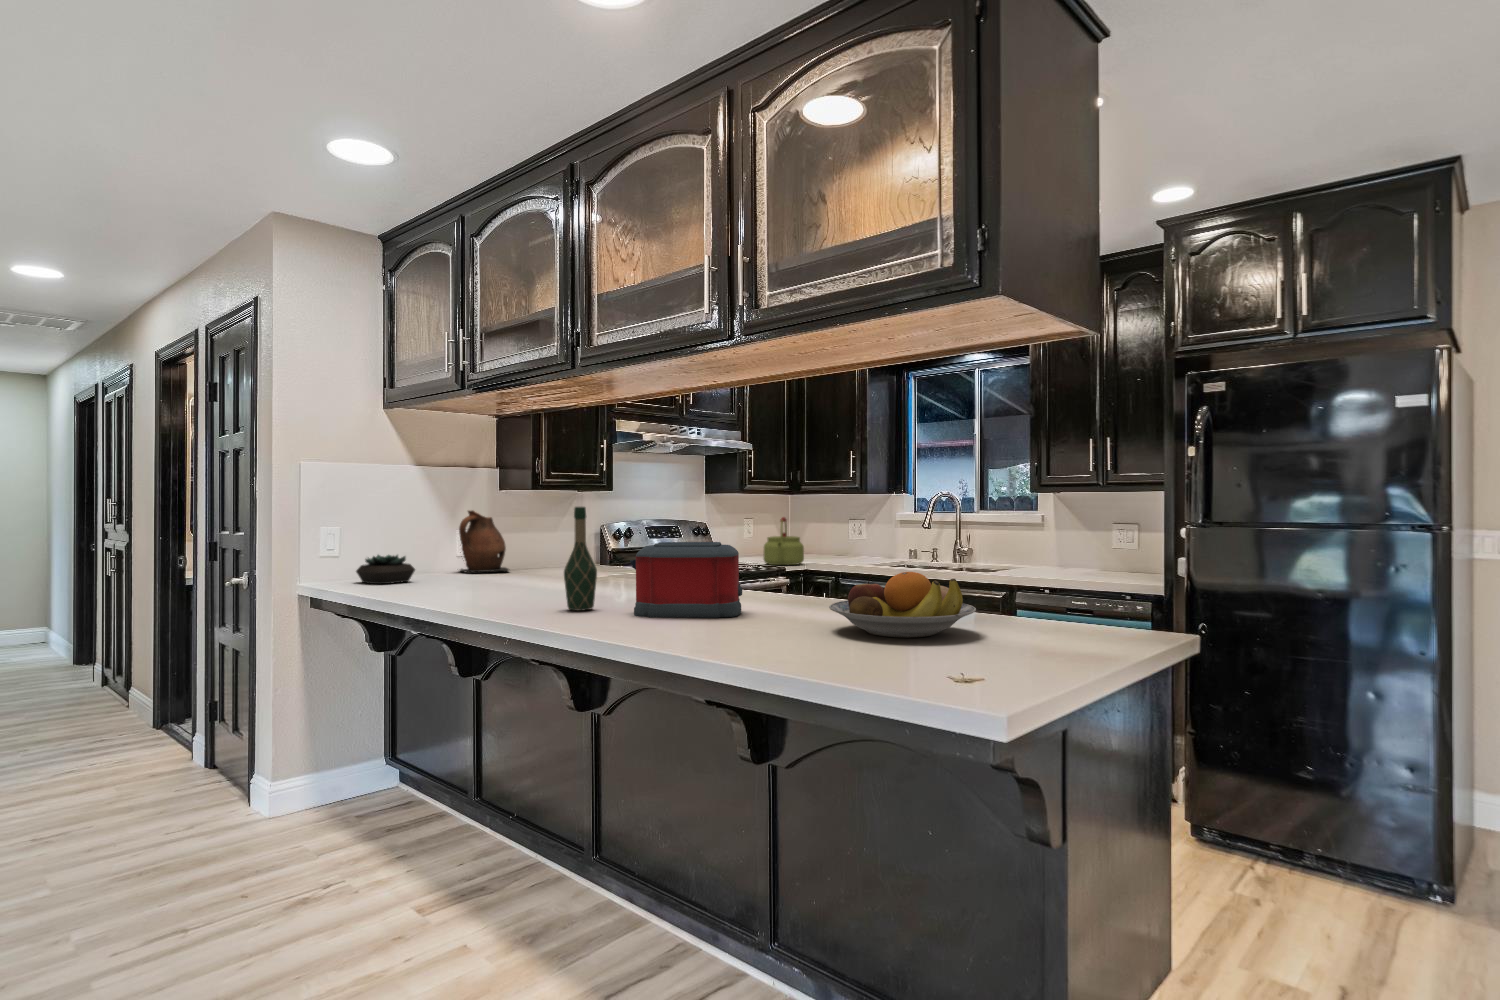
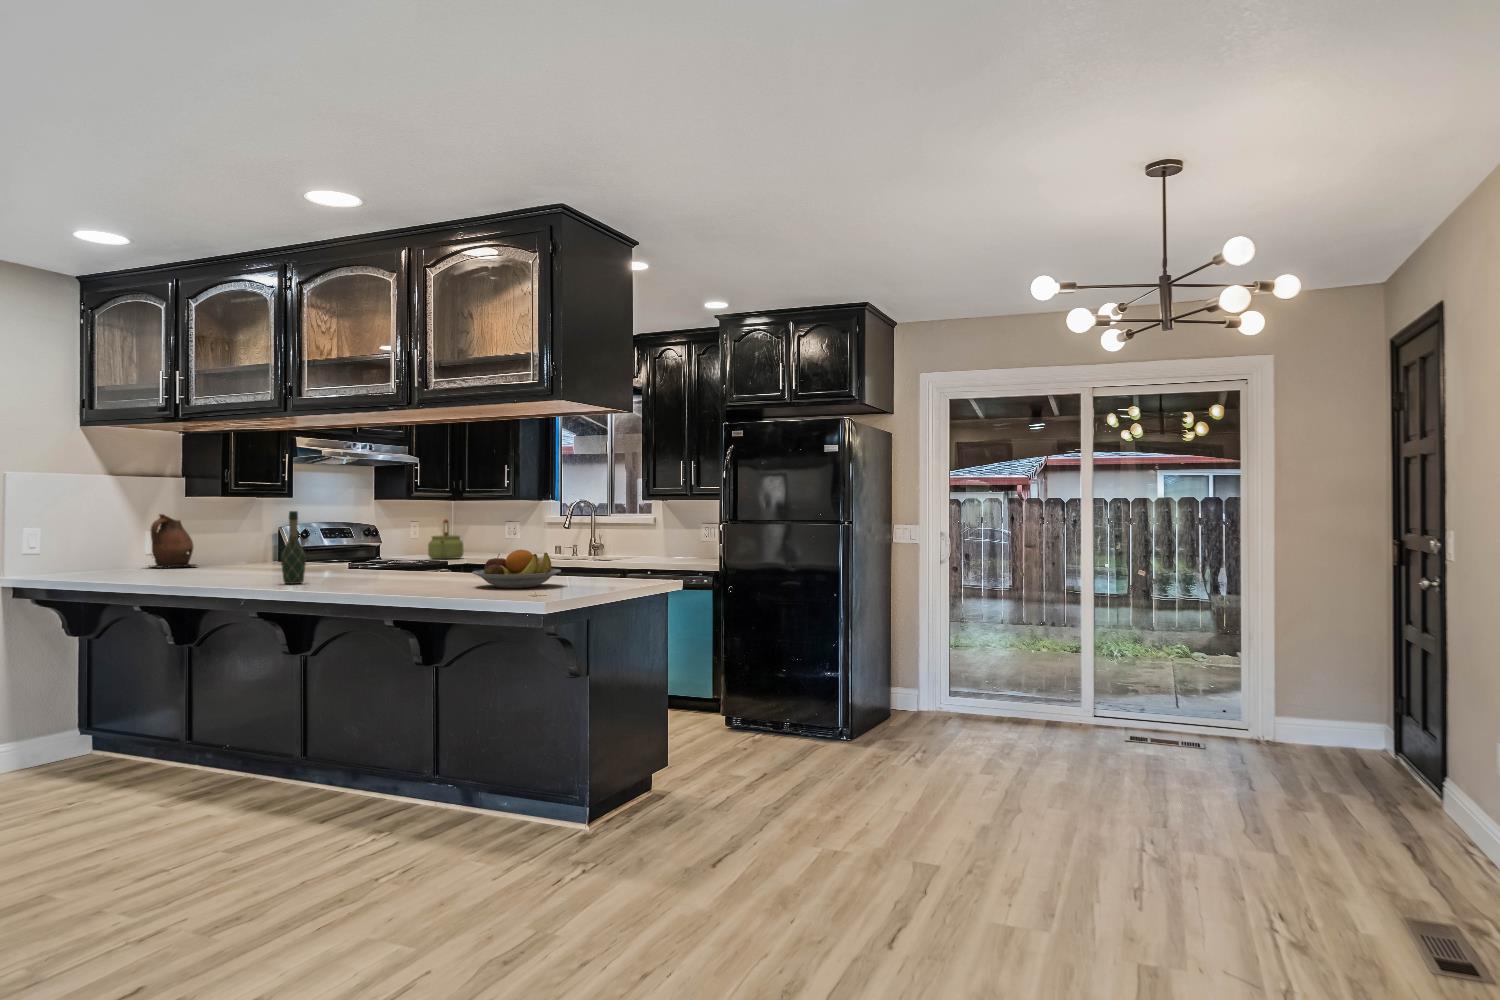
toaster: present [630,542,742,618] -> none [332,535,414,585]
succulent plant: present [356,555,415,584] -> none [64,551,121,576]

